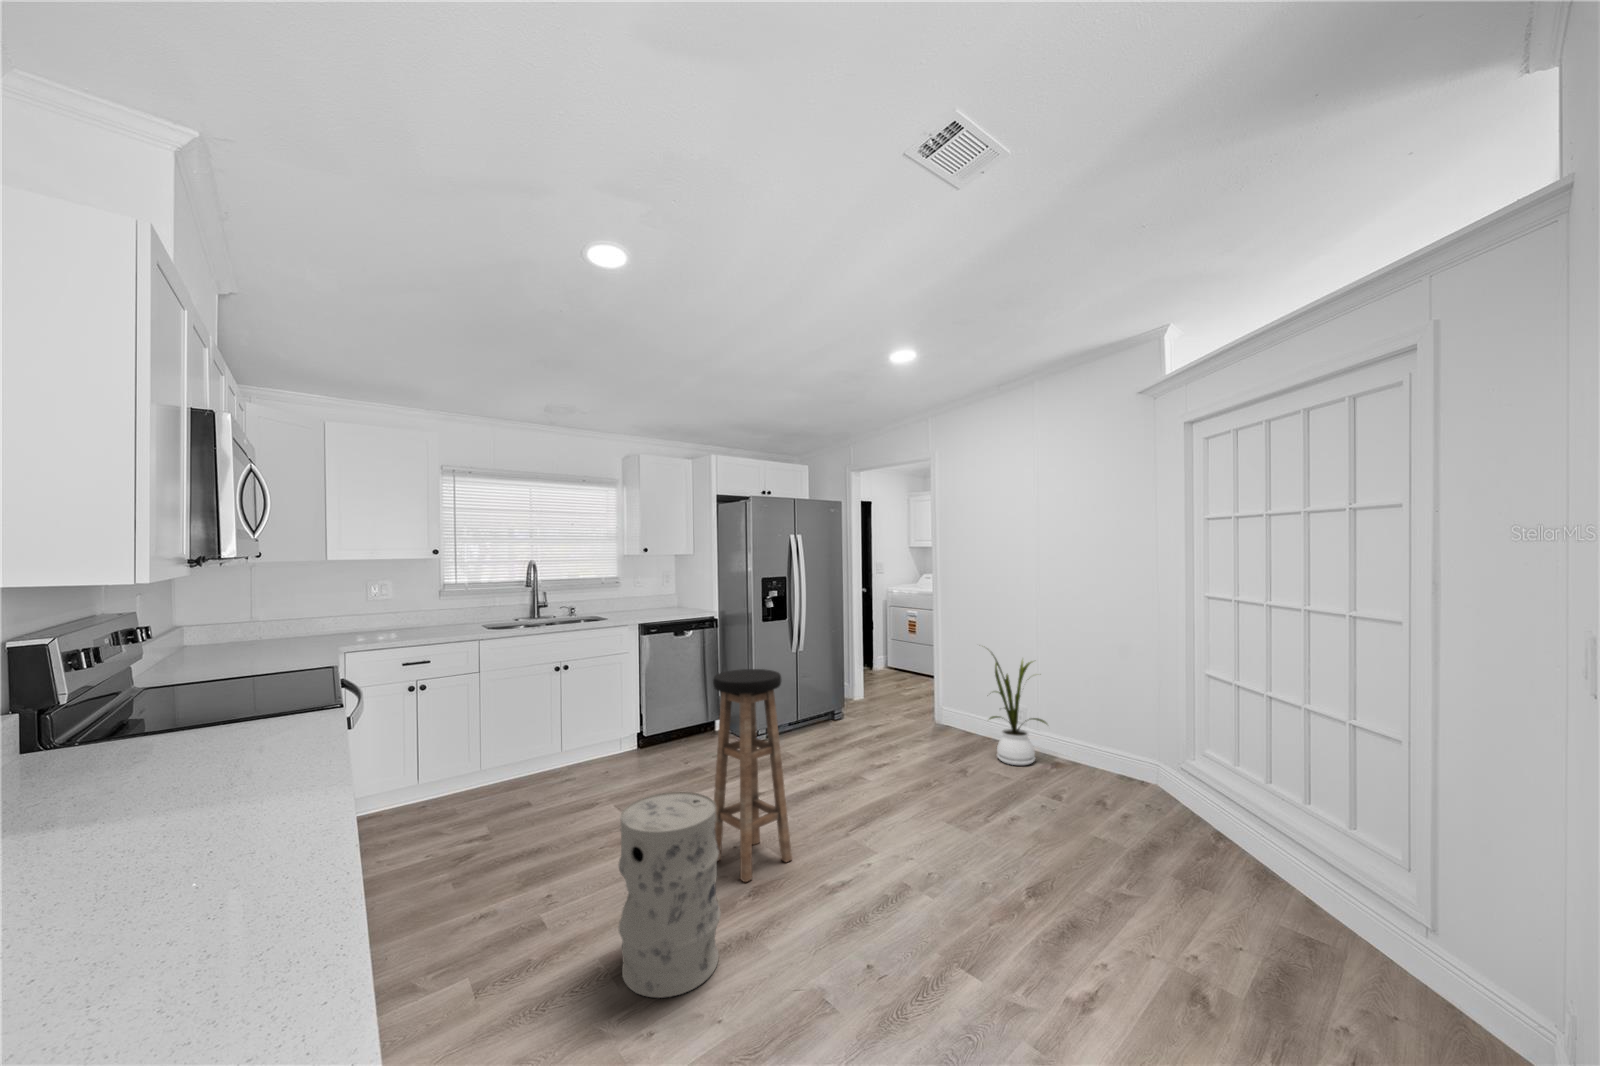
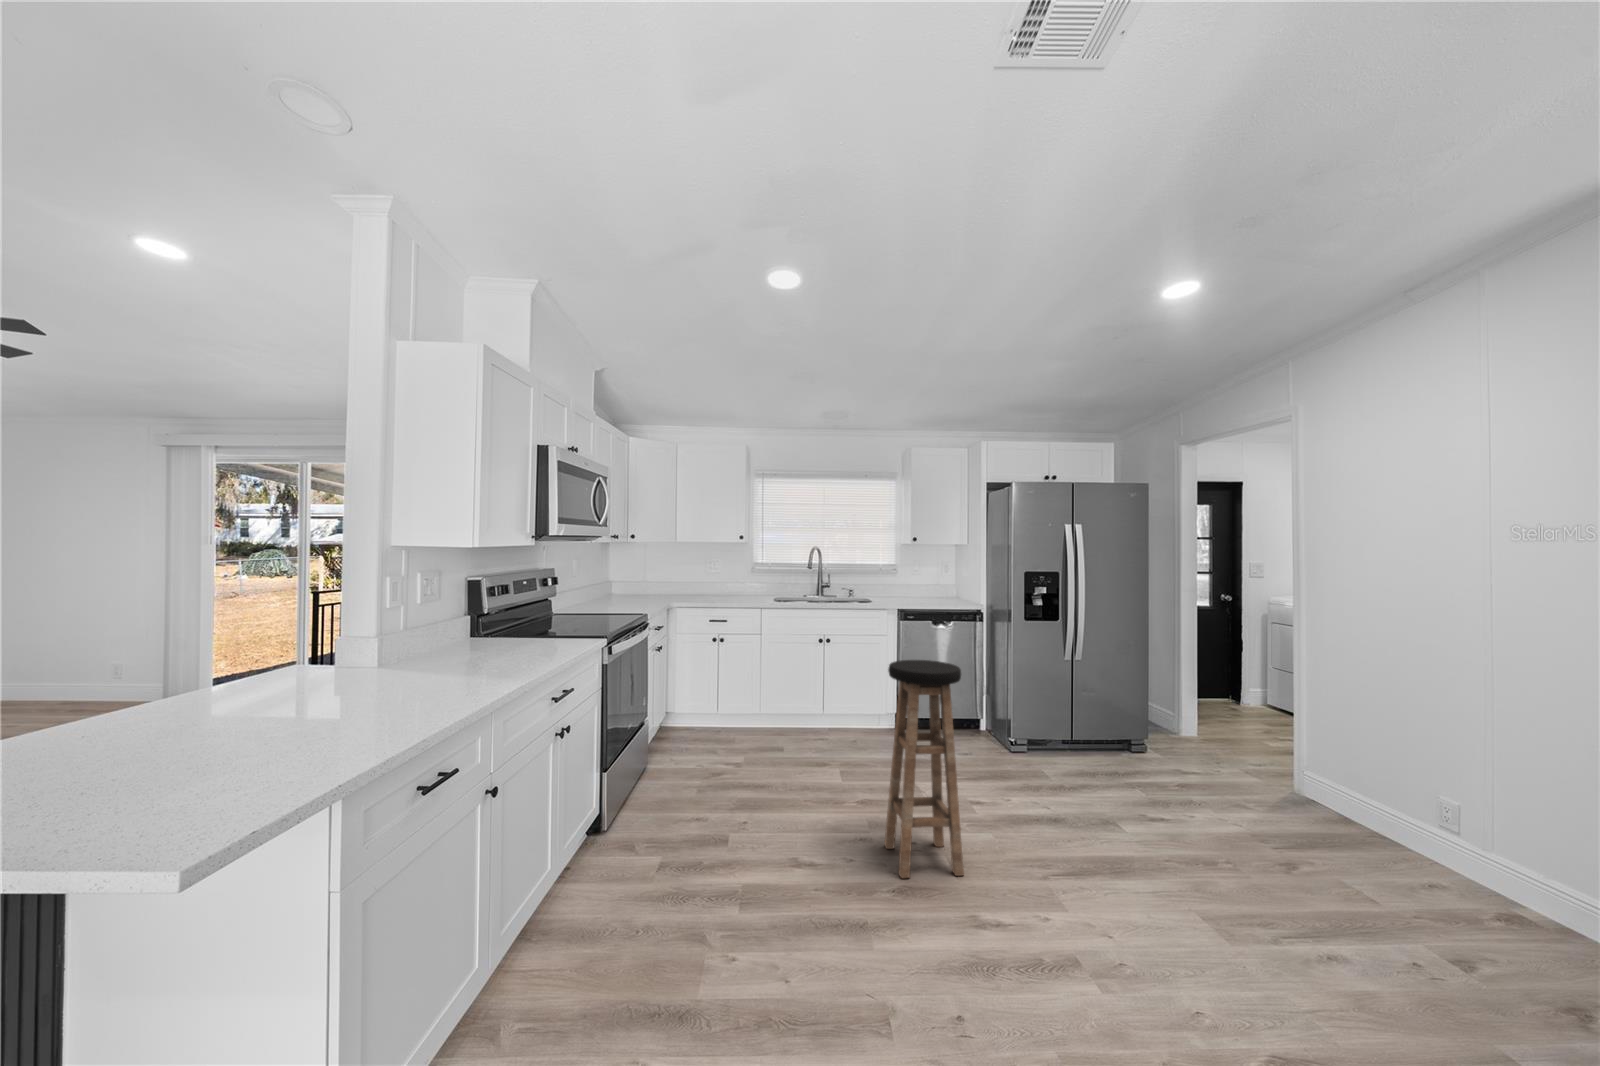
house plant: present [989,654,1047,765] -> none [1327,684,1460,881]
trash can: present [619,792,721,998] -> none [742,759,836,950]

